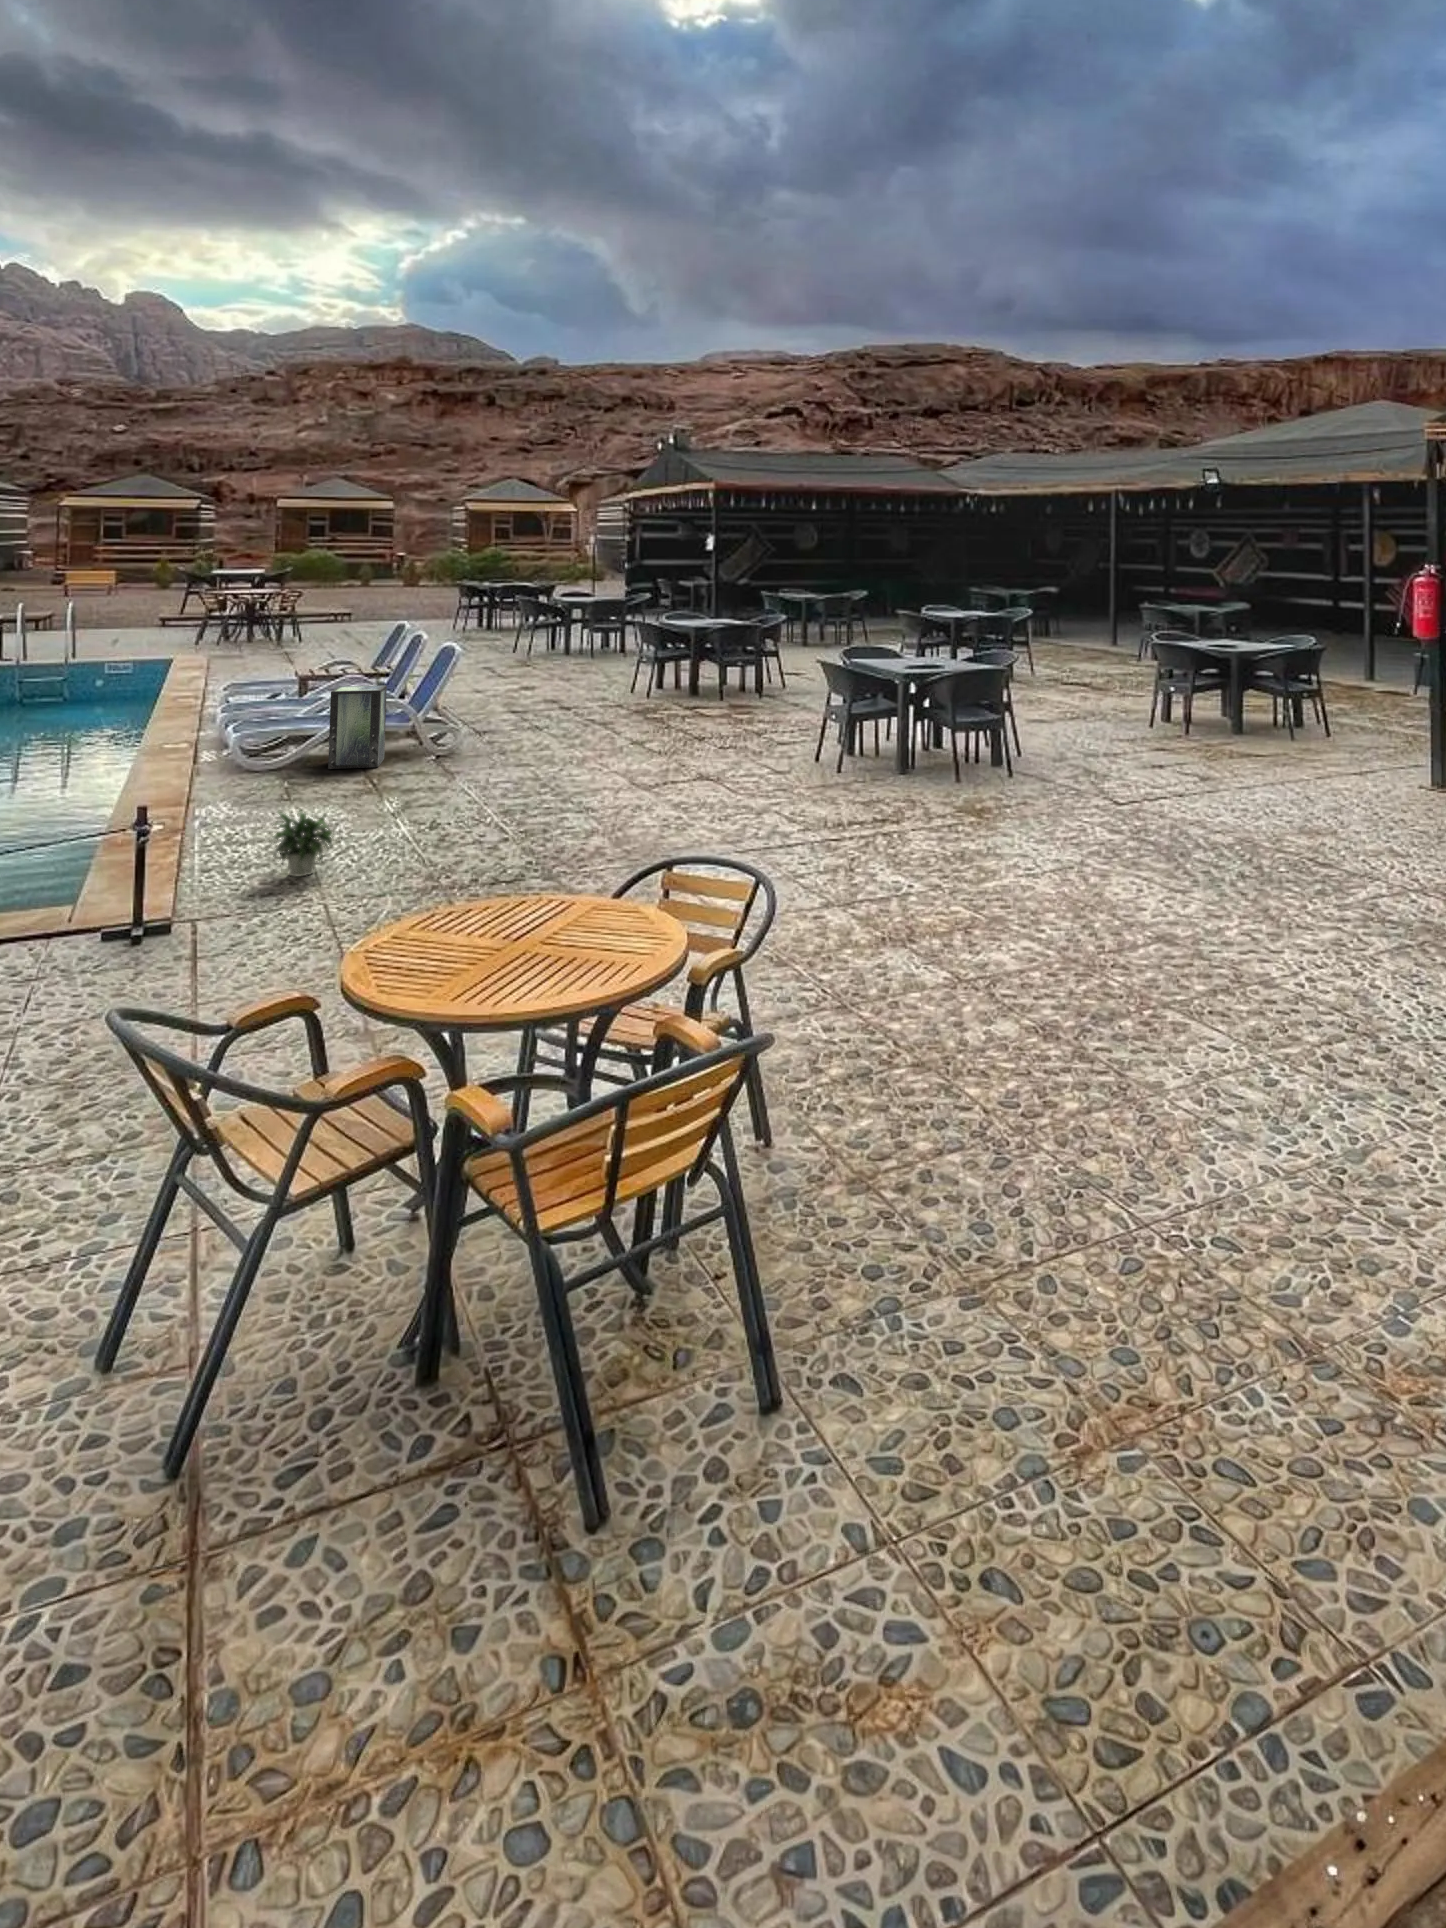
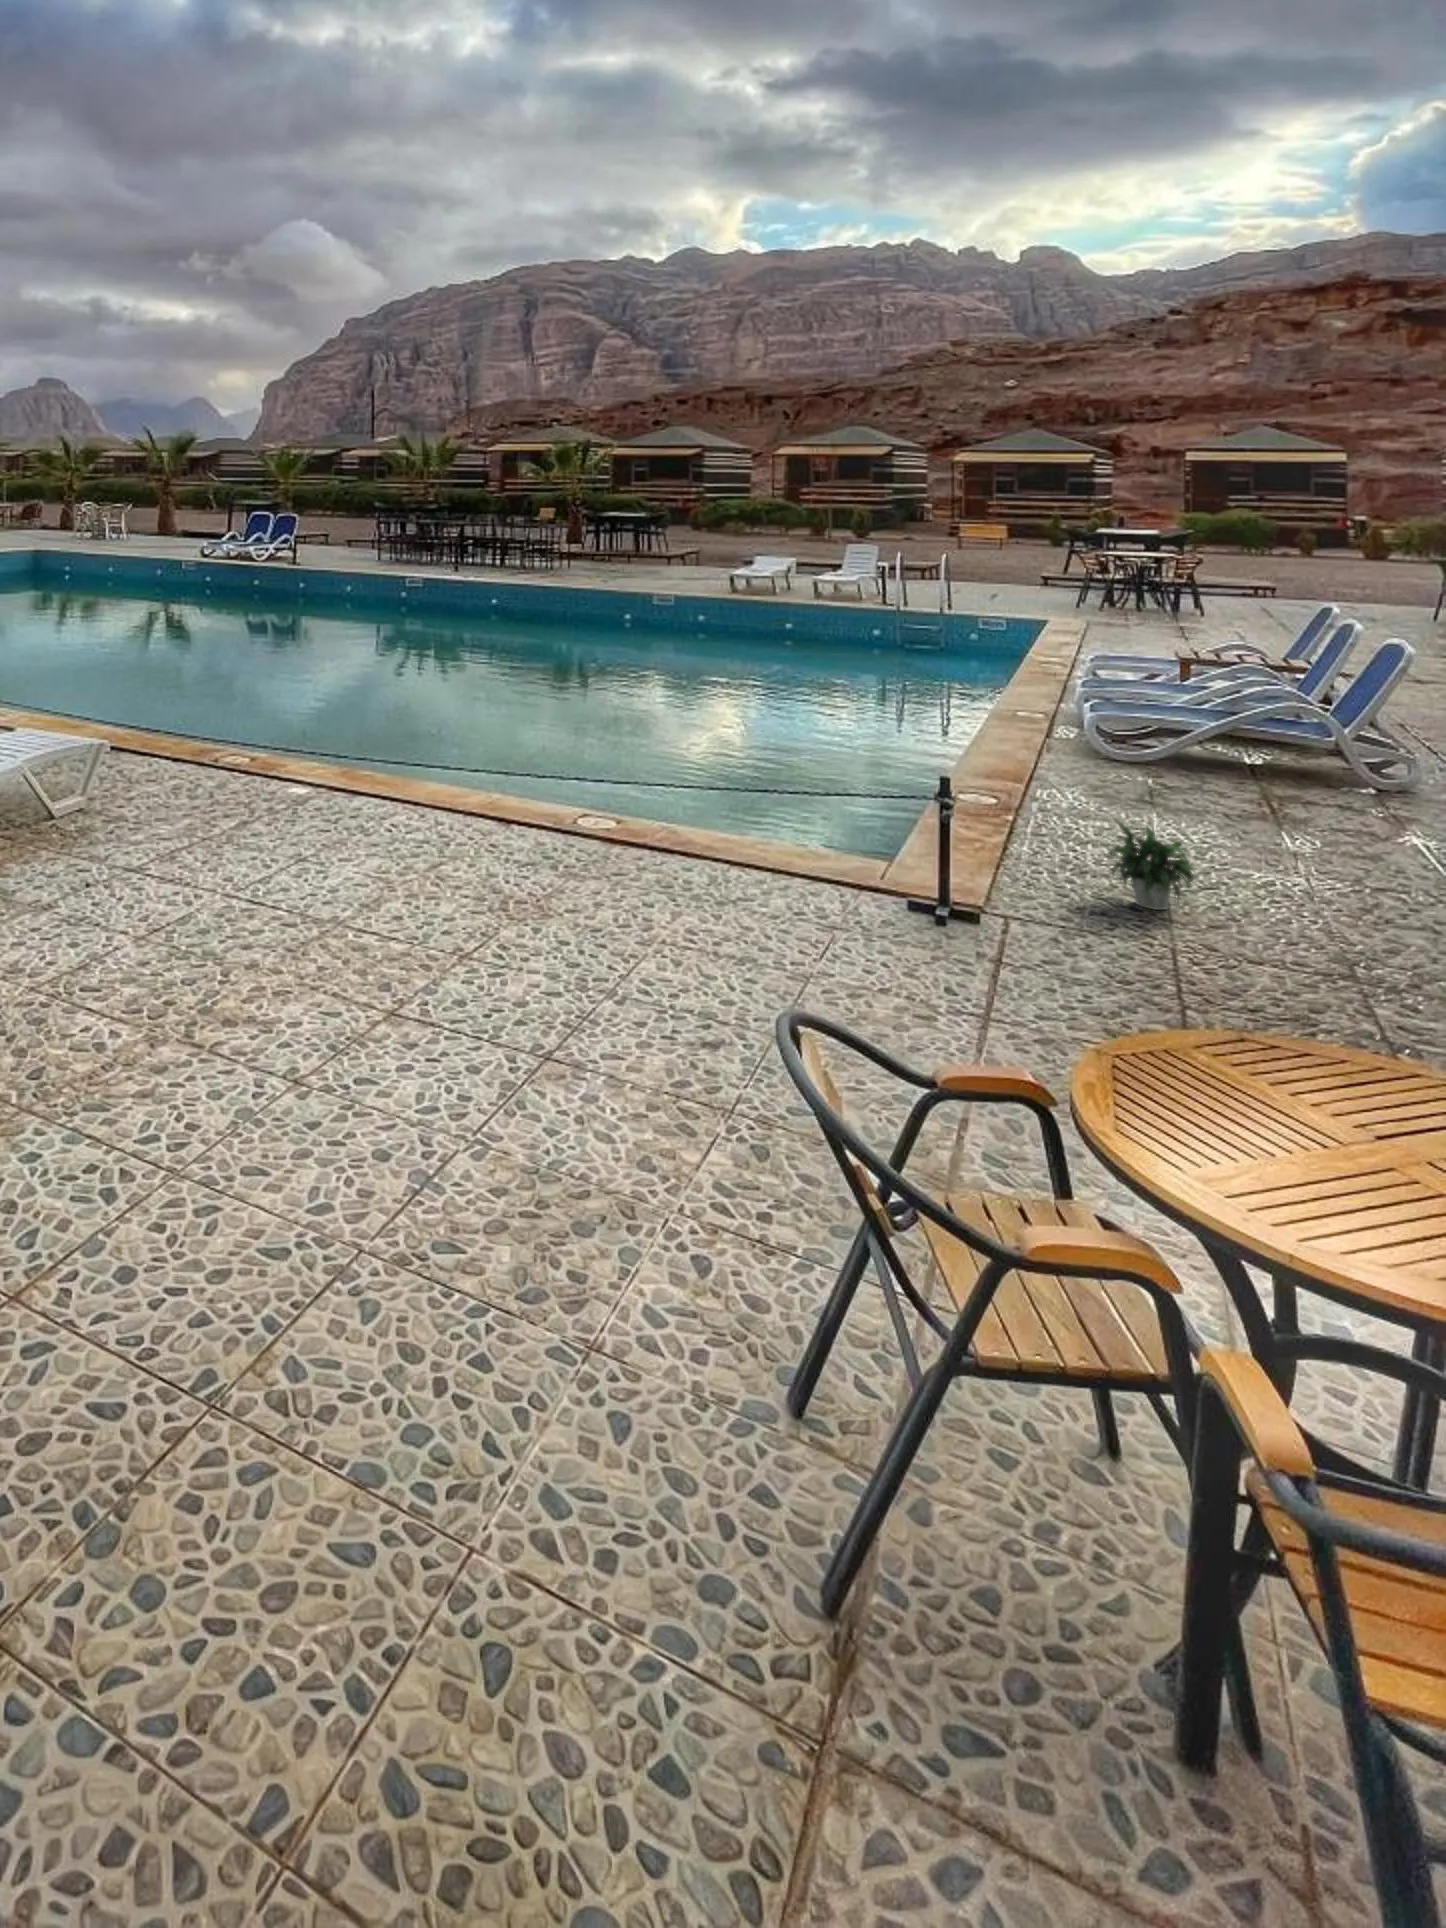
storage box: present [328,685,387,769] -> none [1212,678,1303,791]

